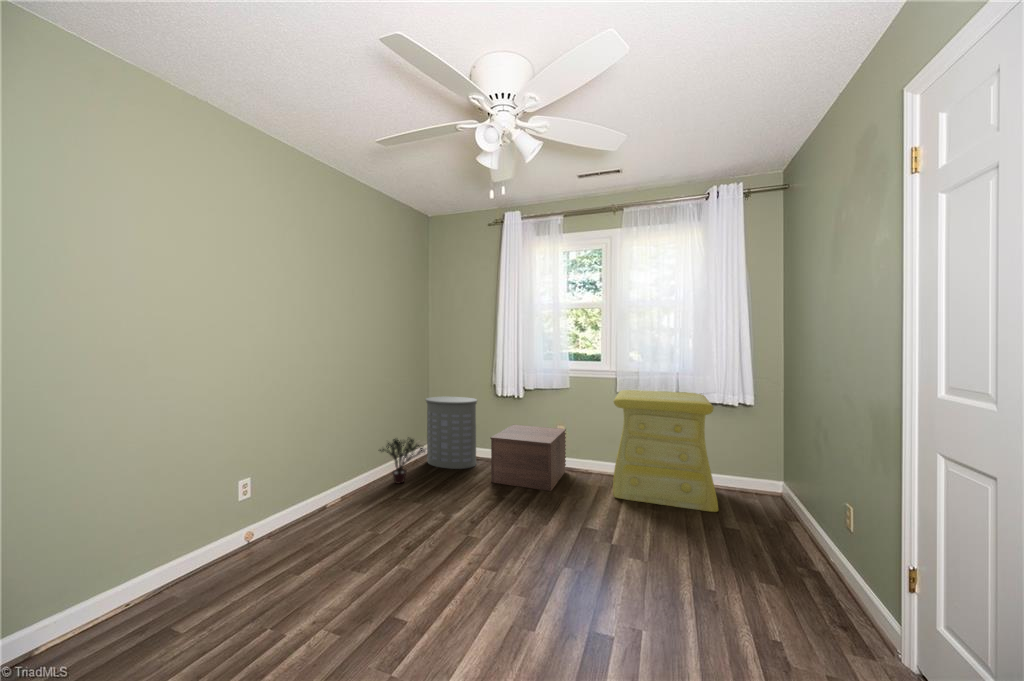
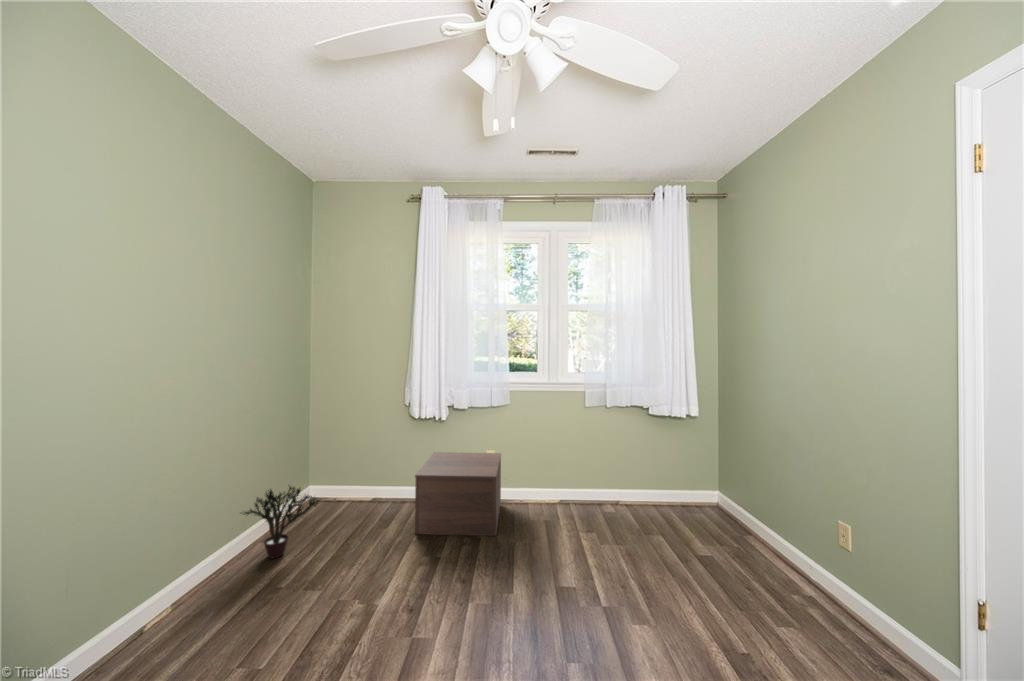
dresser: present [613,390,718,512] -> none [562,404,680,536]
laundry hamper: present [426,397,477,469] -> none [312,421,388,520]

